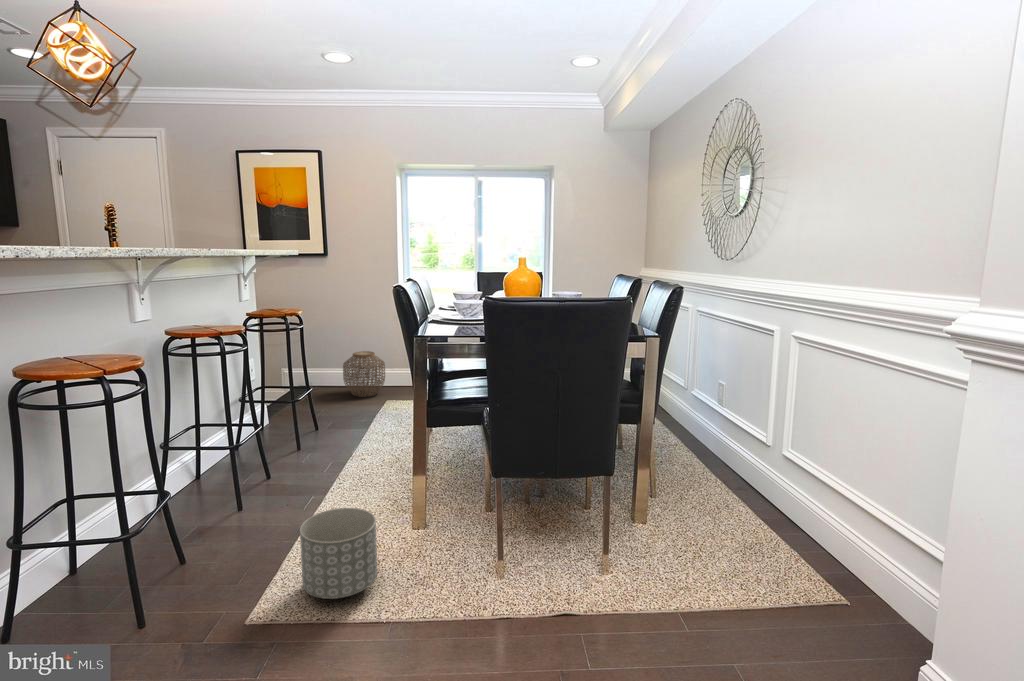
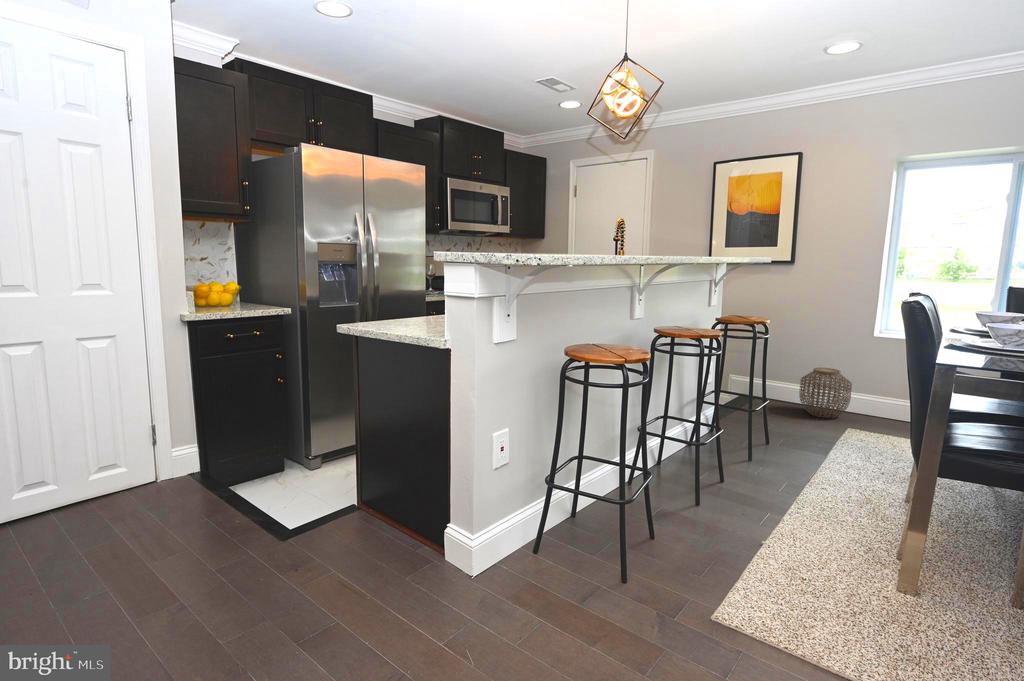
planter: present [300,508,377,599] -> none [767,536,863,641]

